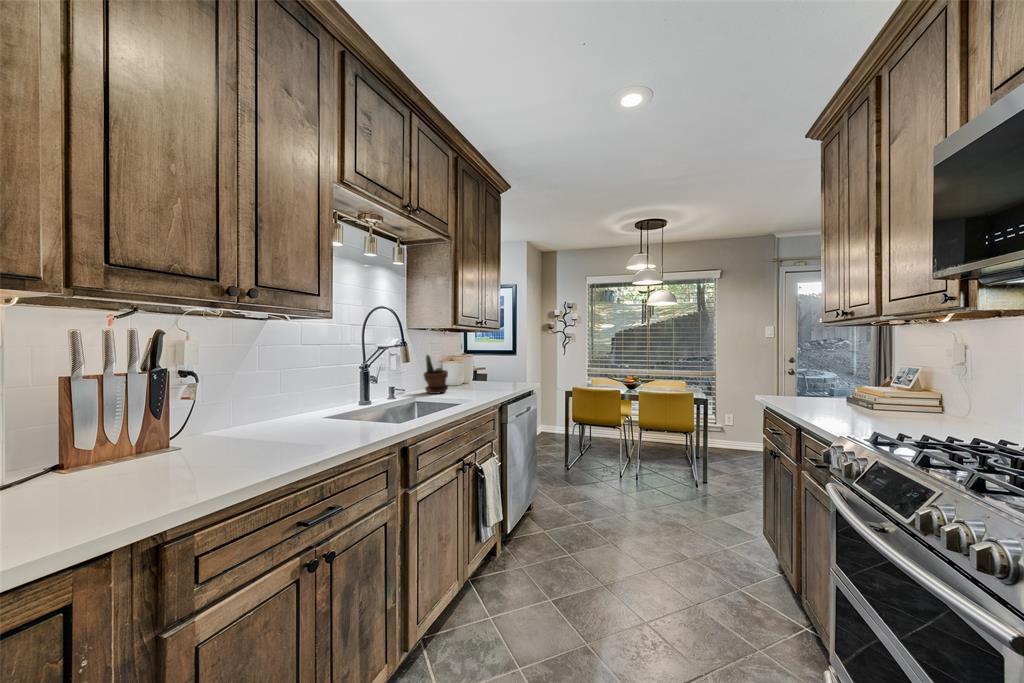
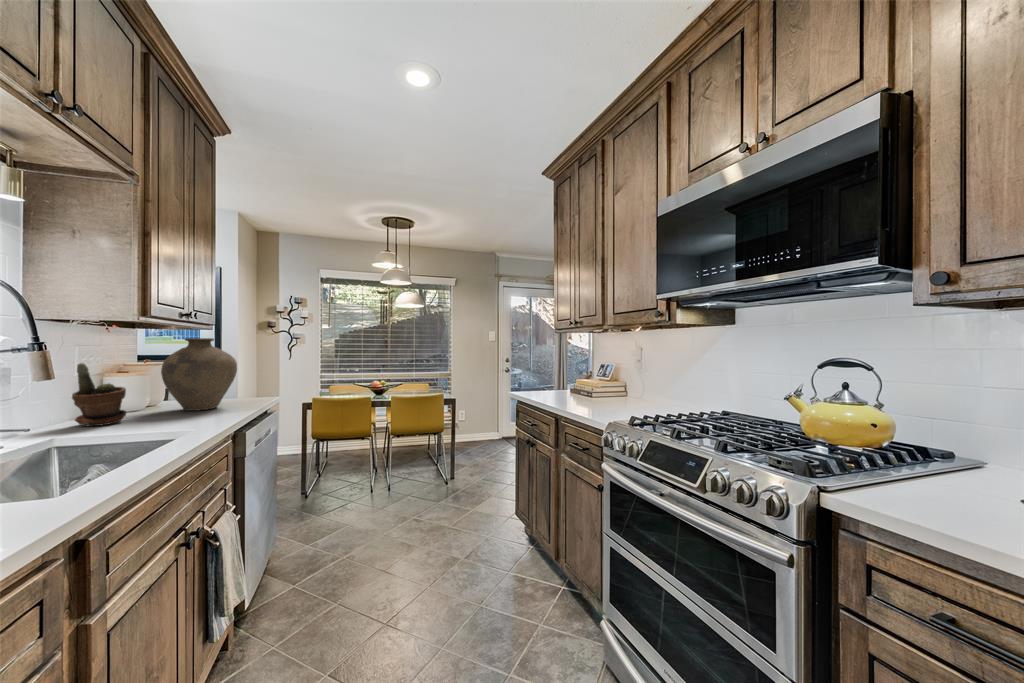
vase: none [467,339,510,389] -> present [161,338,237,411]

